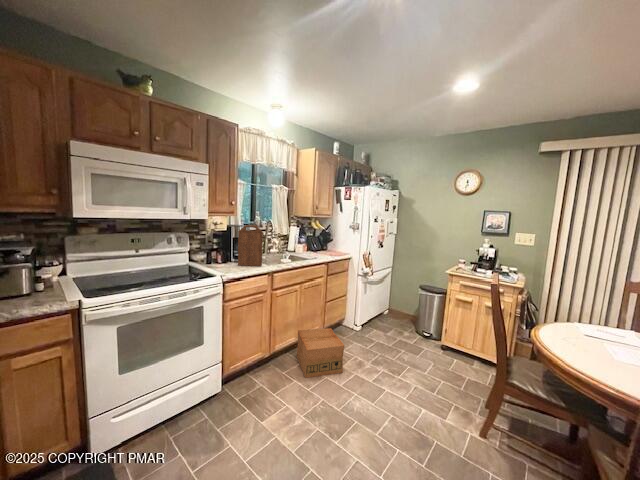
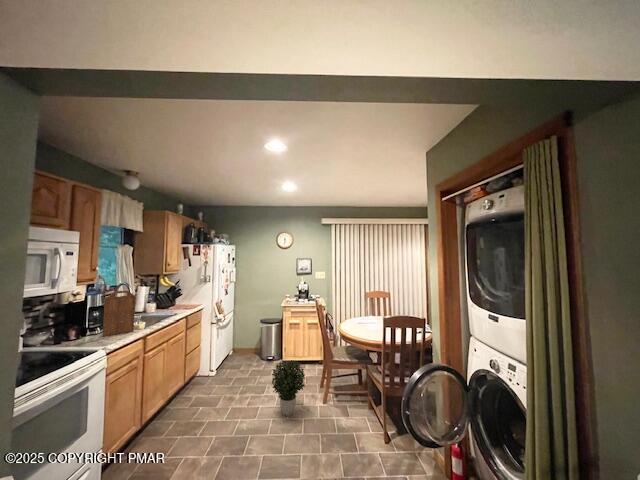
cardboard box: present [297,328,344,378] -> none [167,376,221,429]
potted plant: none [396,347,450,425] -> present [272,360,305,416]

